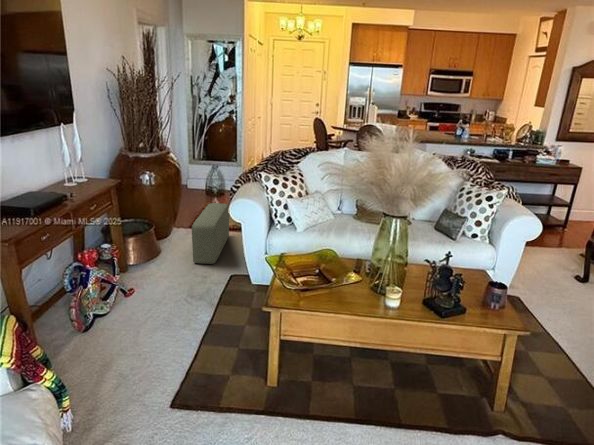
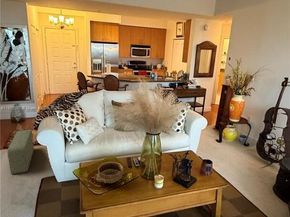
ceramic bowl: none [298,255,345,286] -> present [96,162,125,183]

